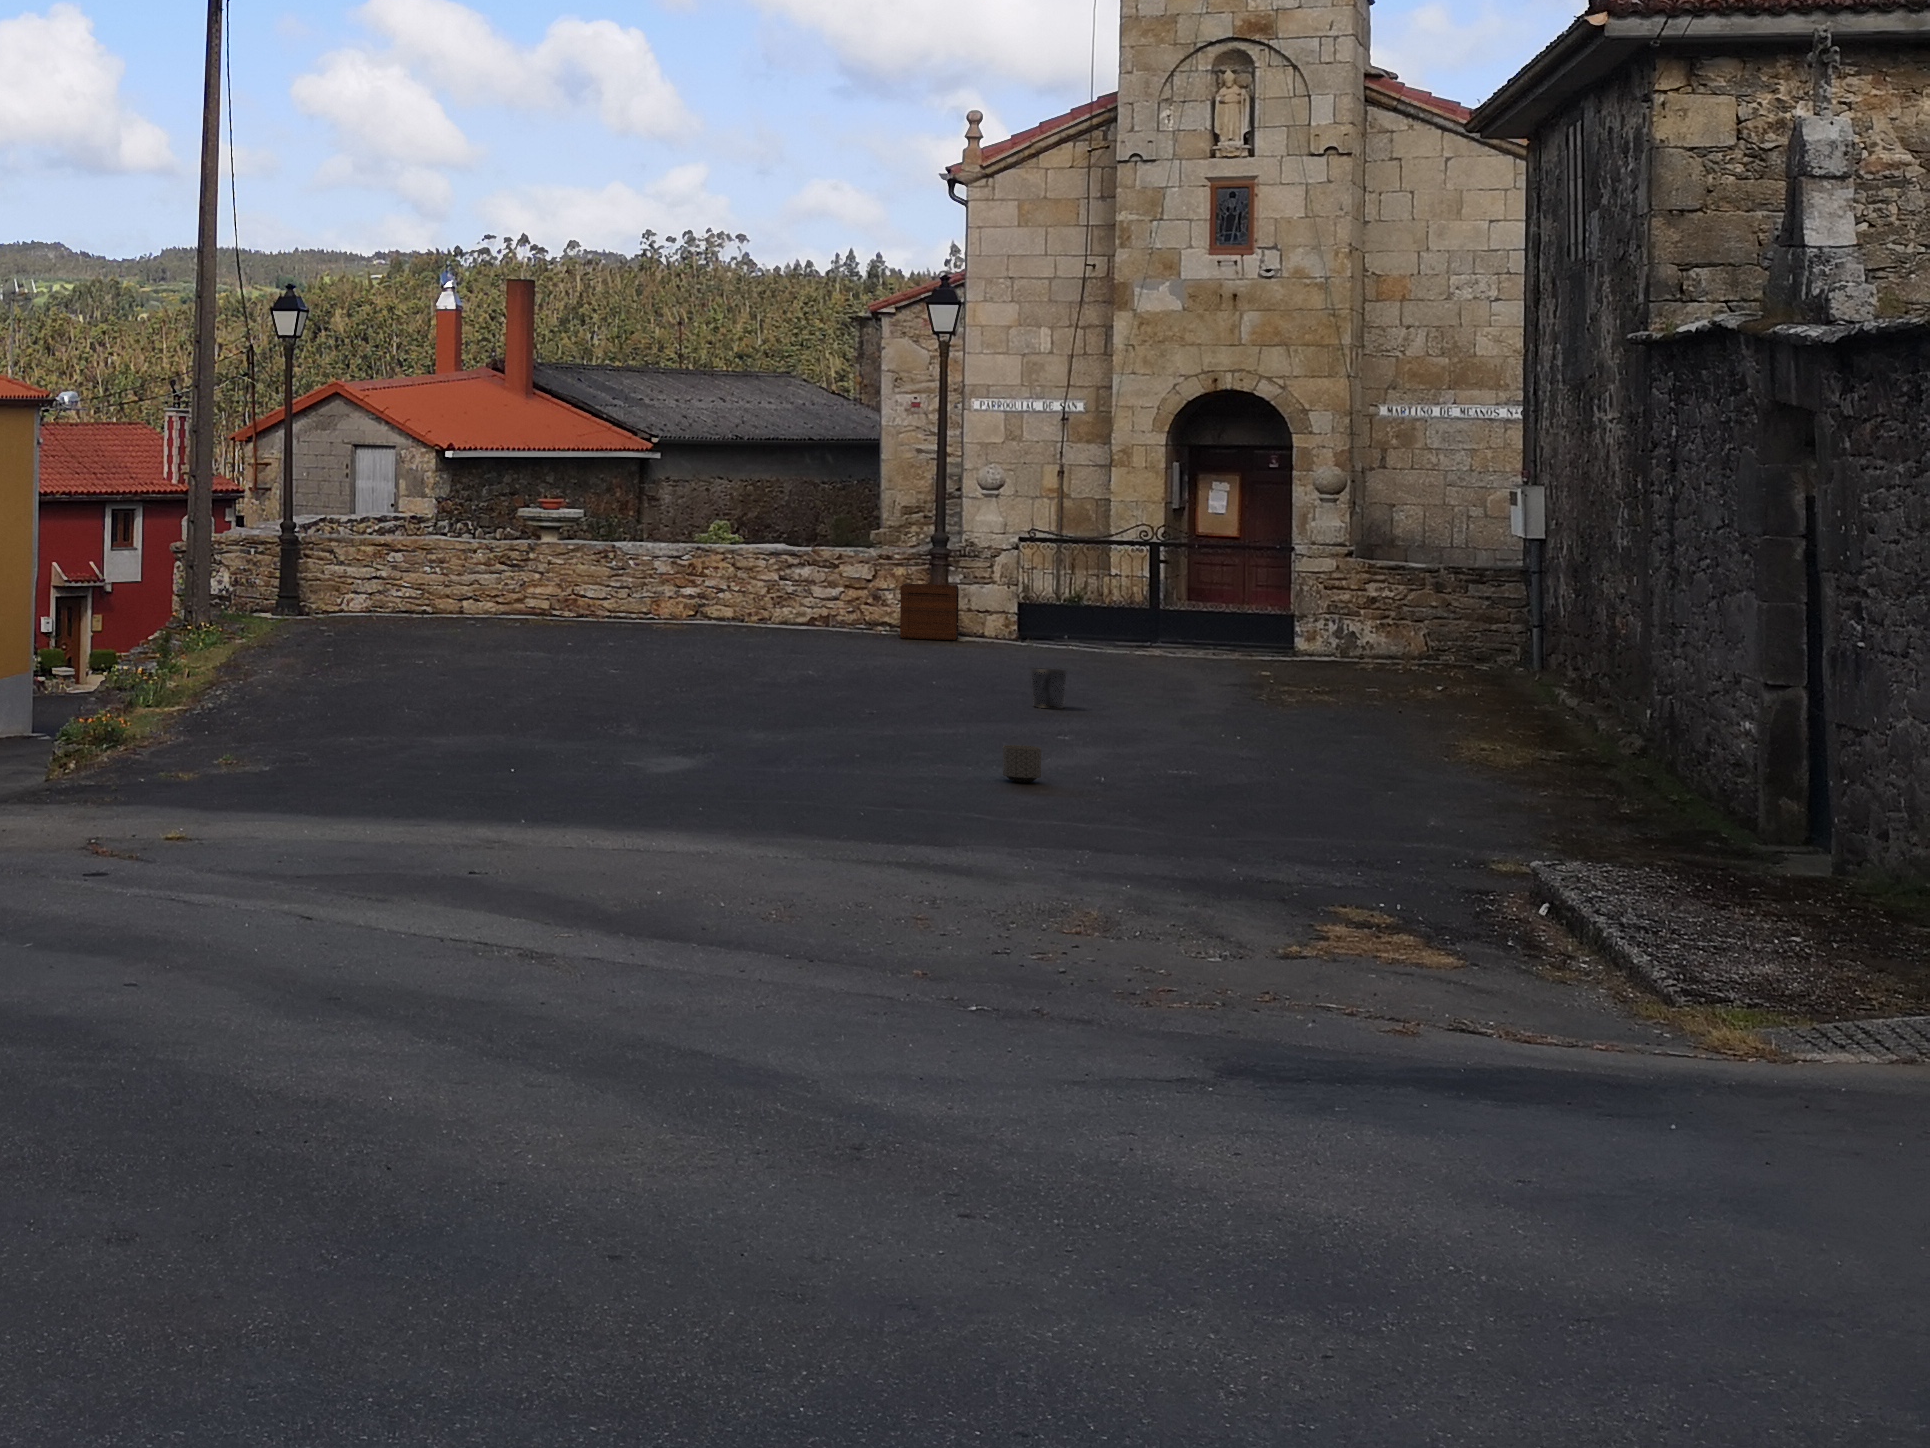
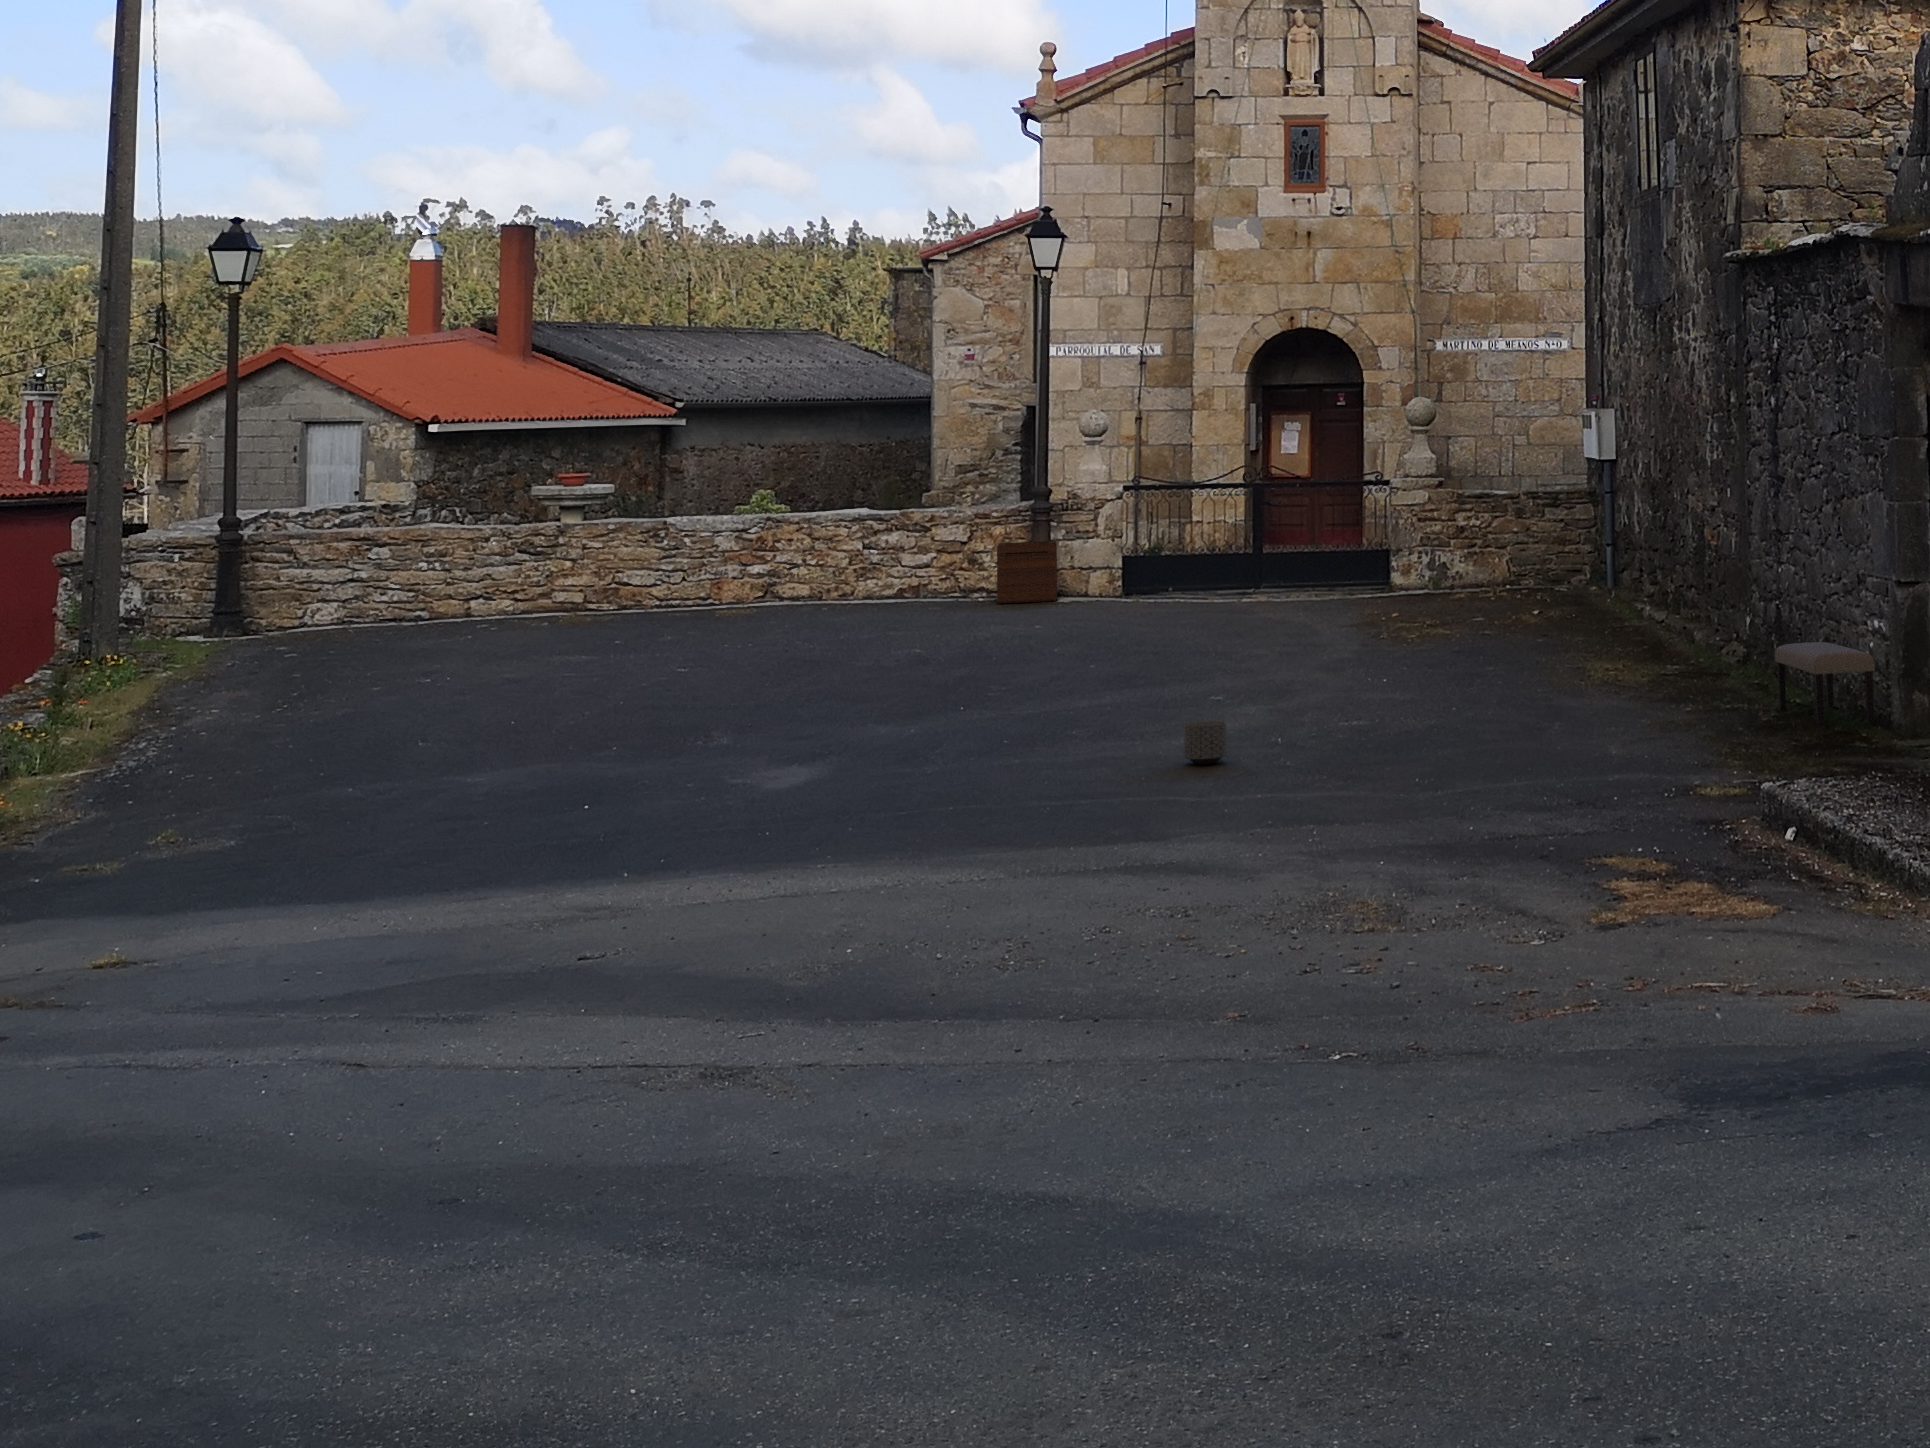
waste bin: present [1032,668,1066,709] -> none [1168,626,1207,670]
bench: none [1637,739,1741,825] -> present [1775,642,1875,726]

